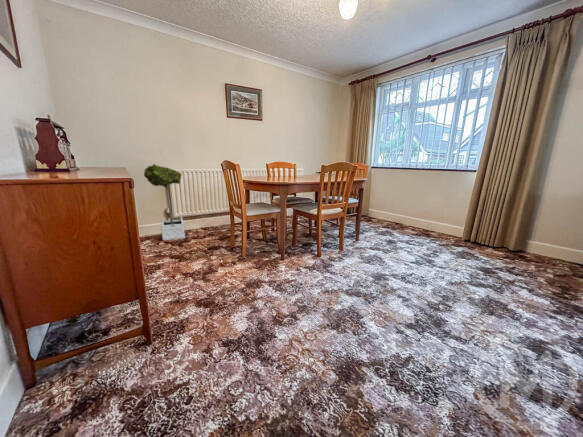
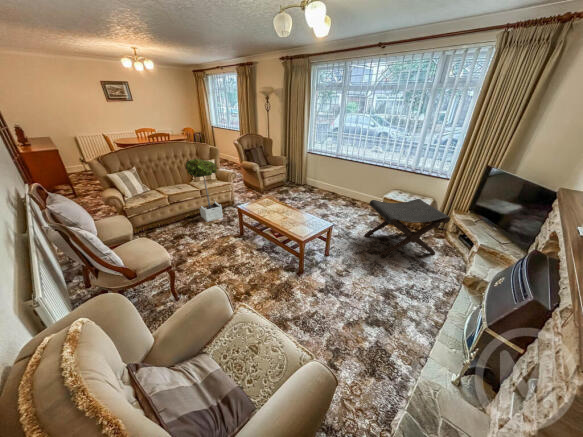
footstool: none [352,215,484,308] -> present [365,199,450,257]

